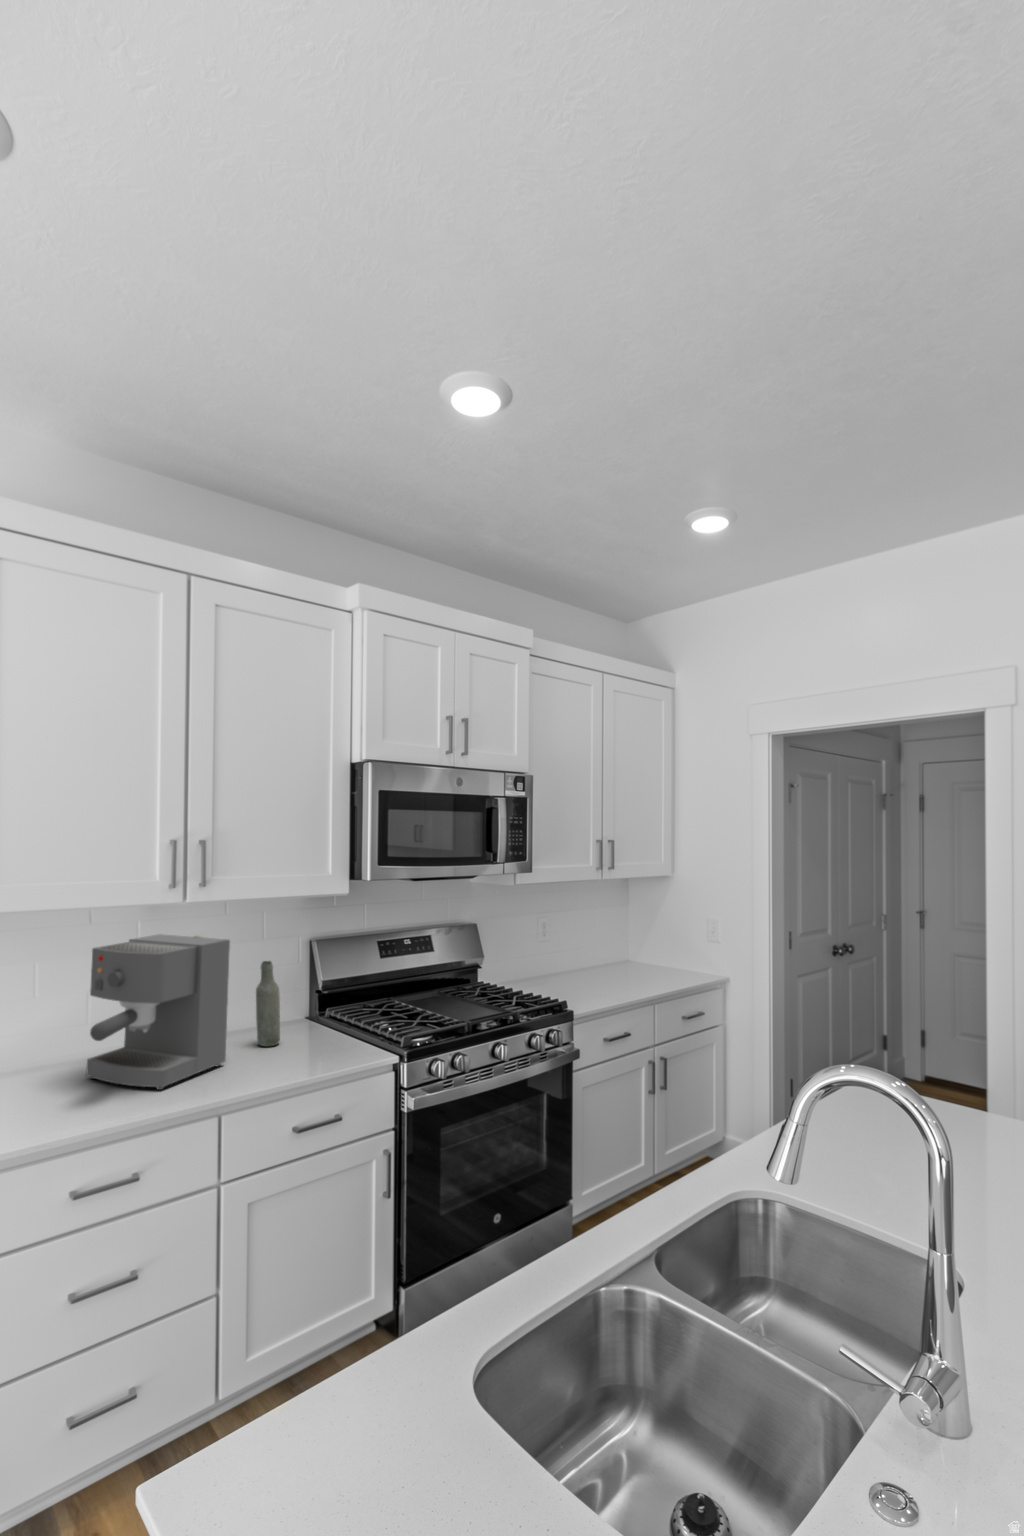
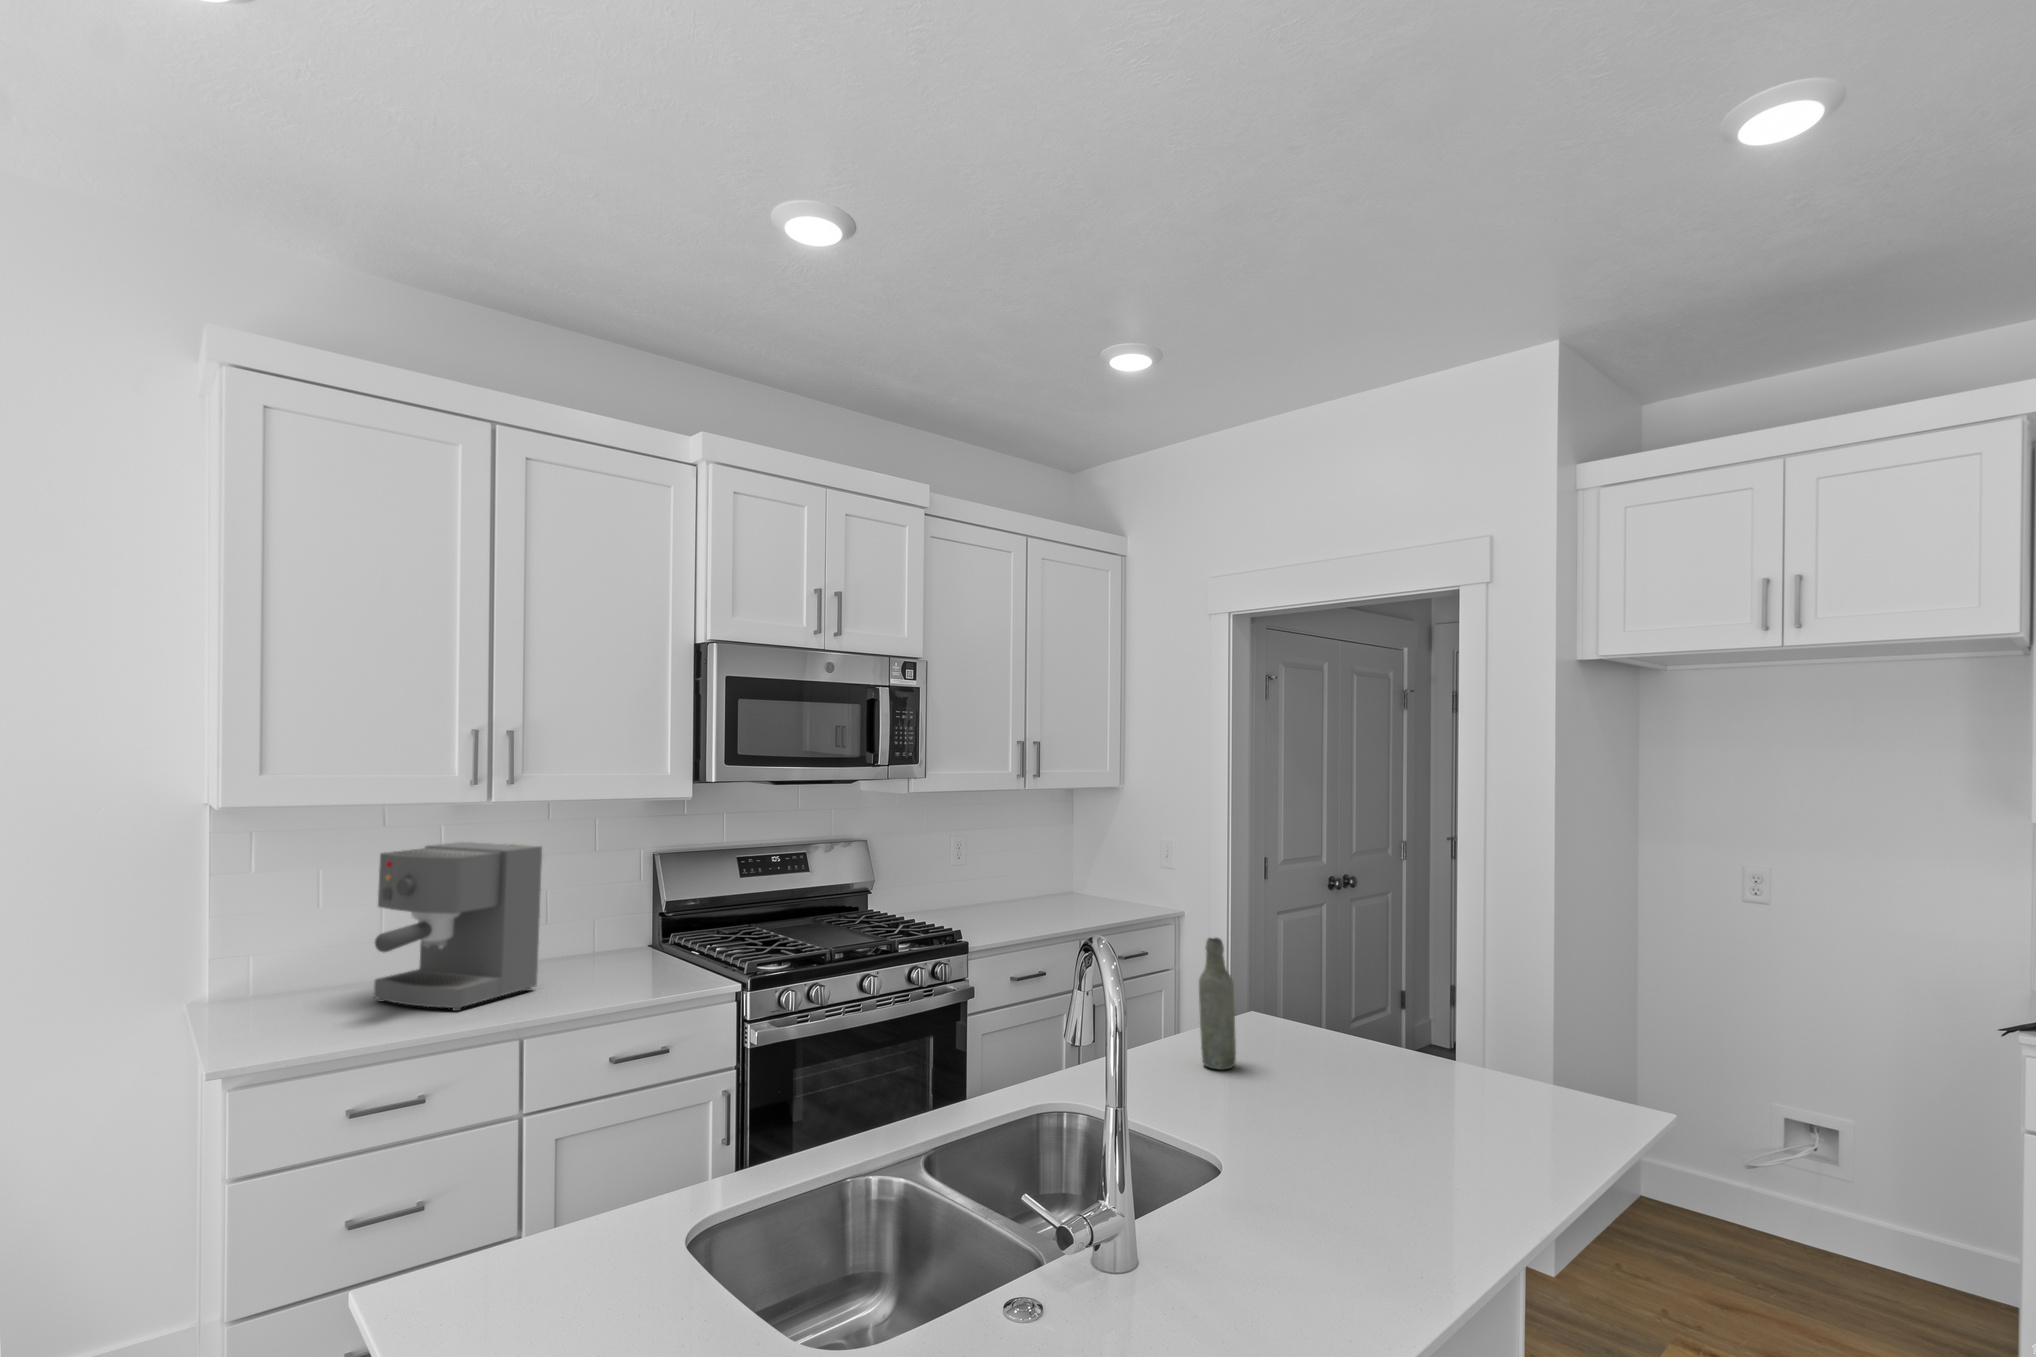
bottle: present [256,961,280,1047] -> present [1199,938,1236,1070]

